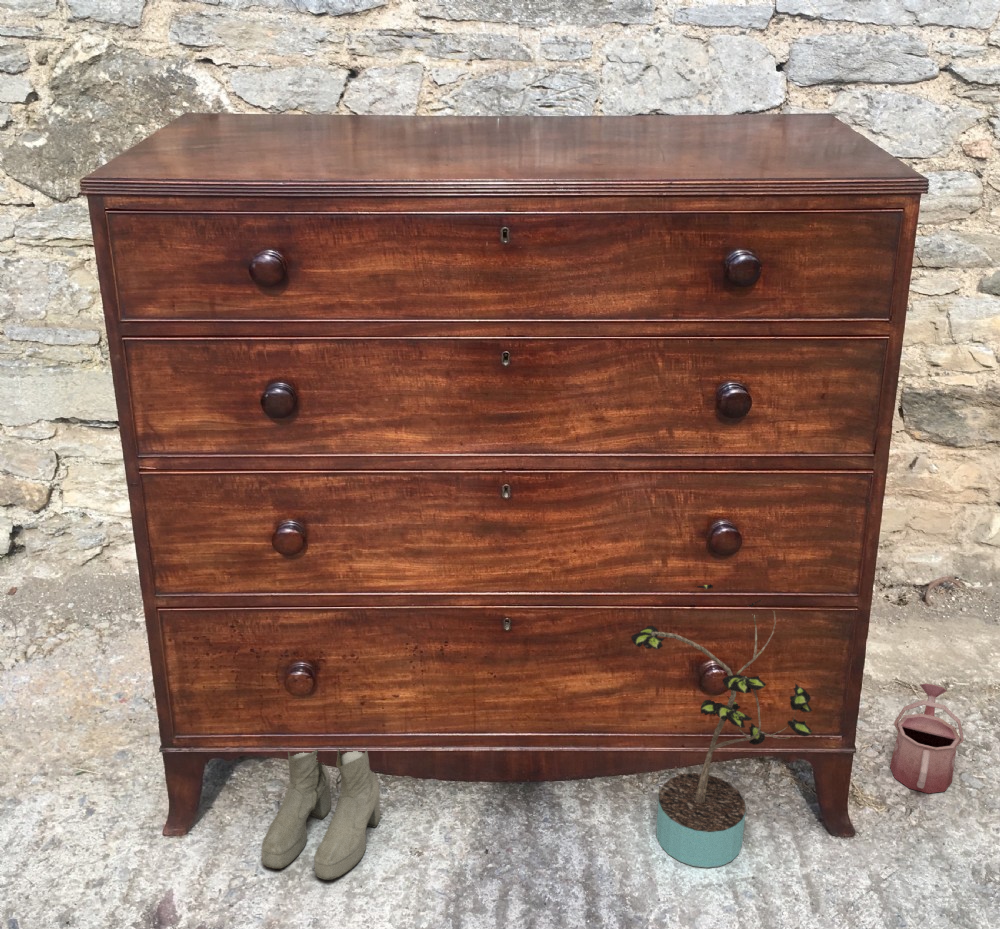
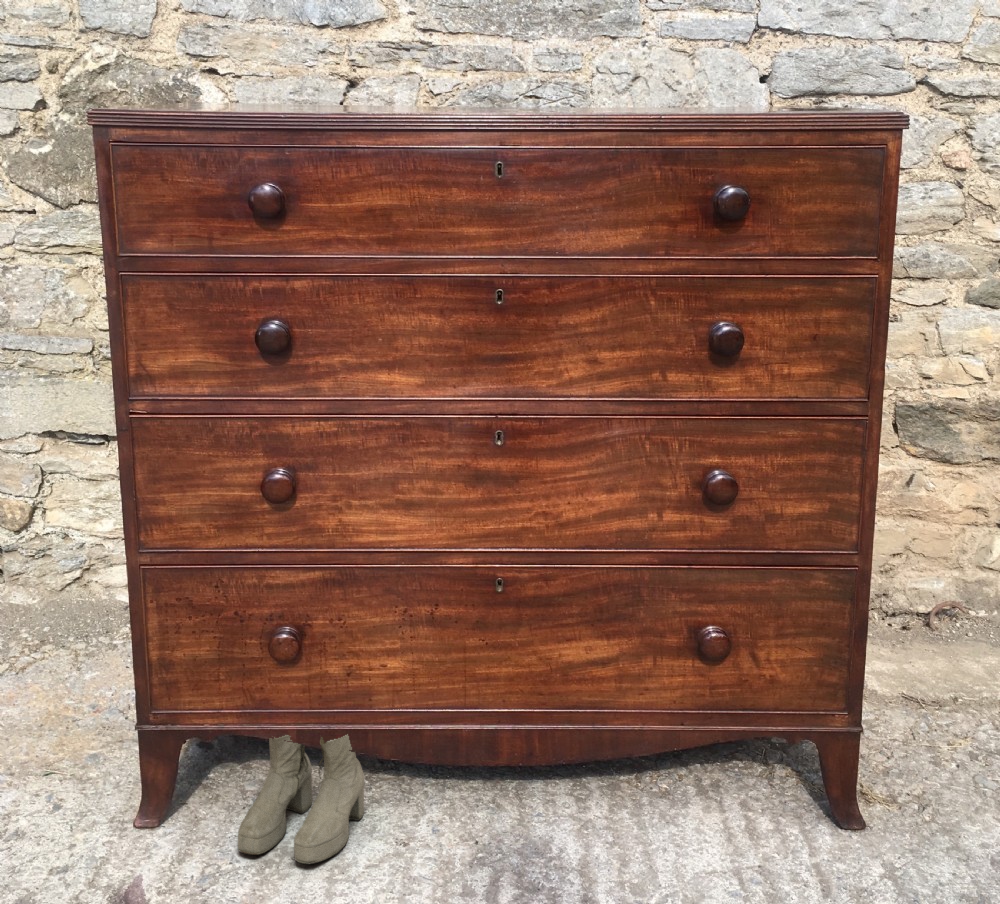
potted plant: present [631,584,812,868] -> none [626,540,814,856]
watering can: present [890,684,964,793] -> none [902,683,976,792]

